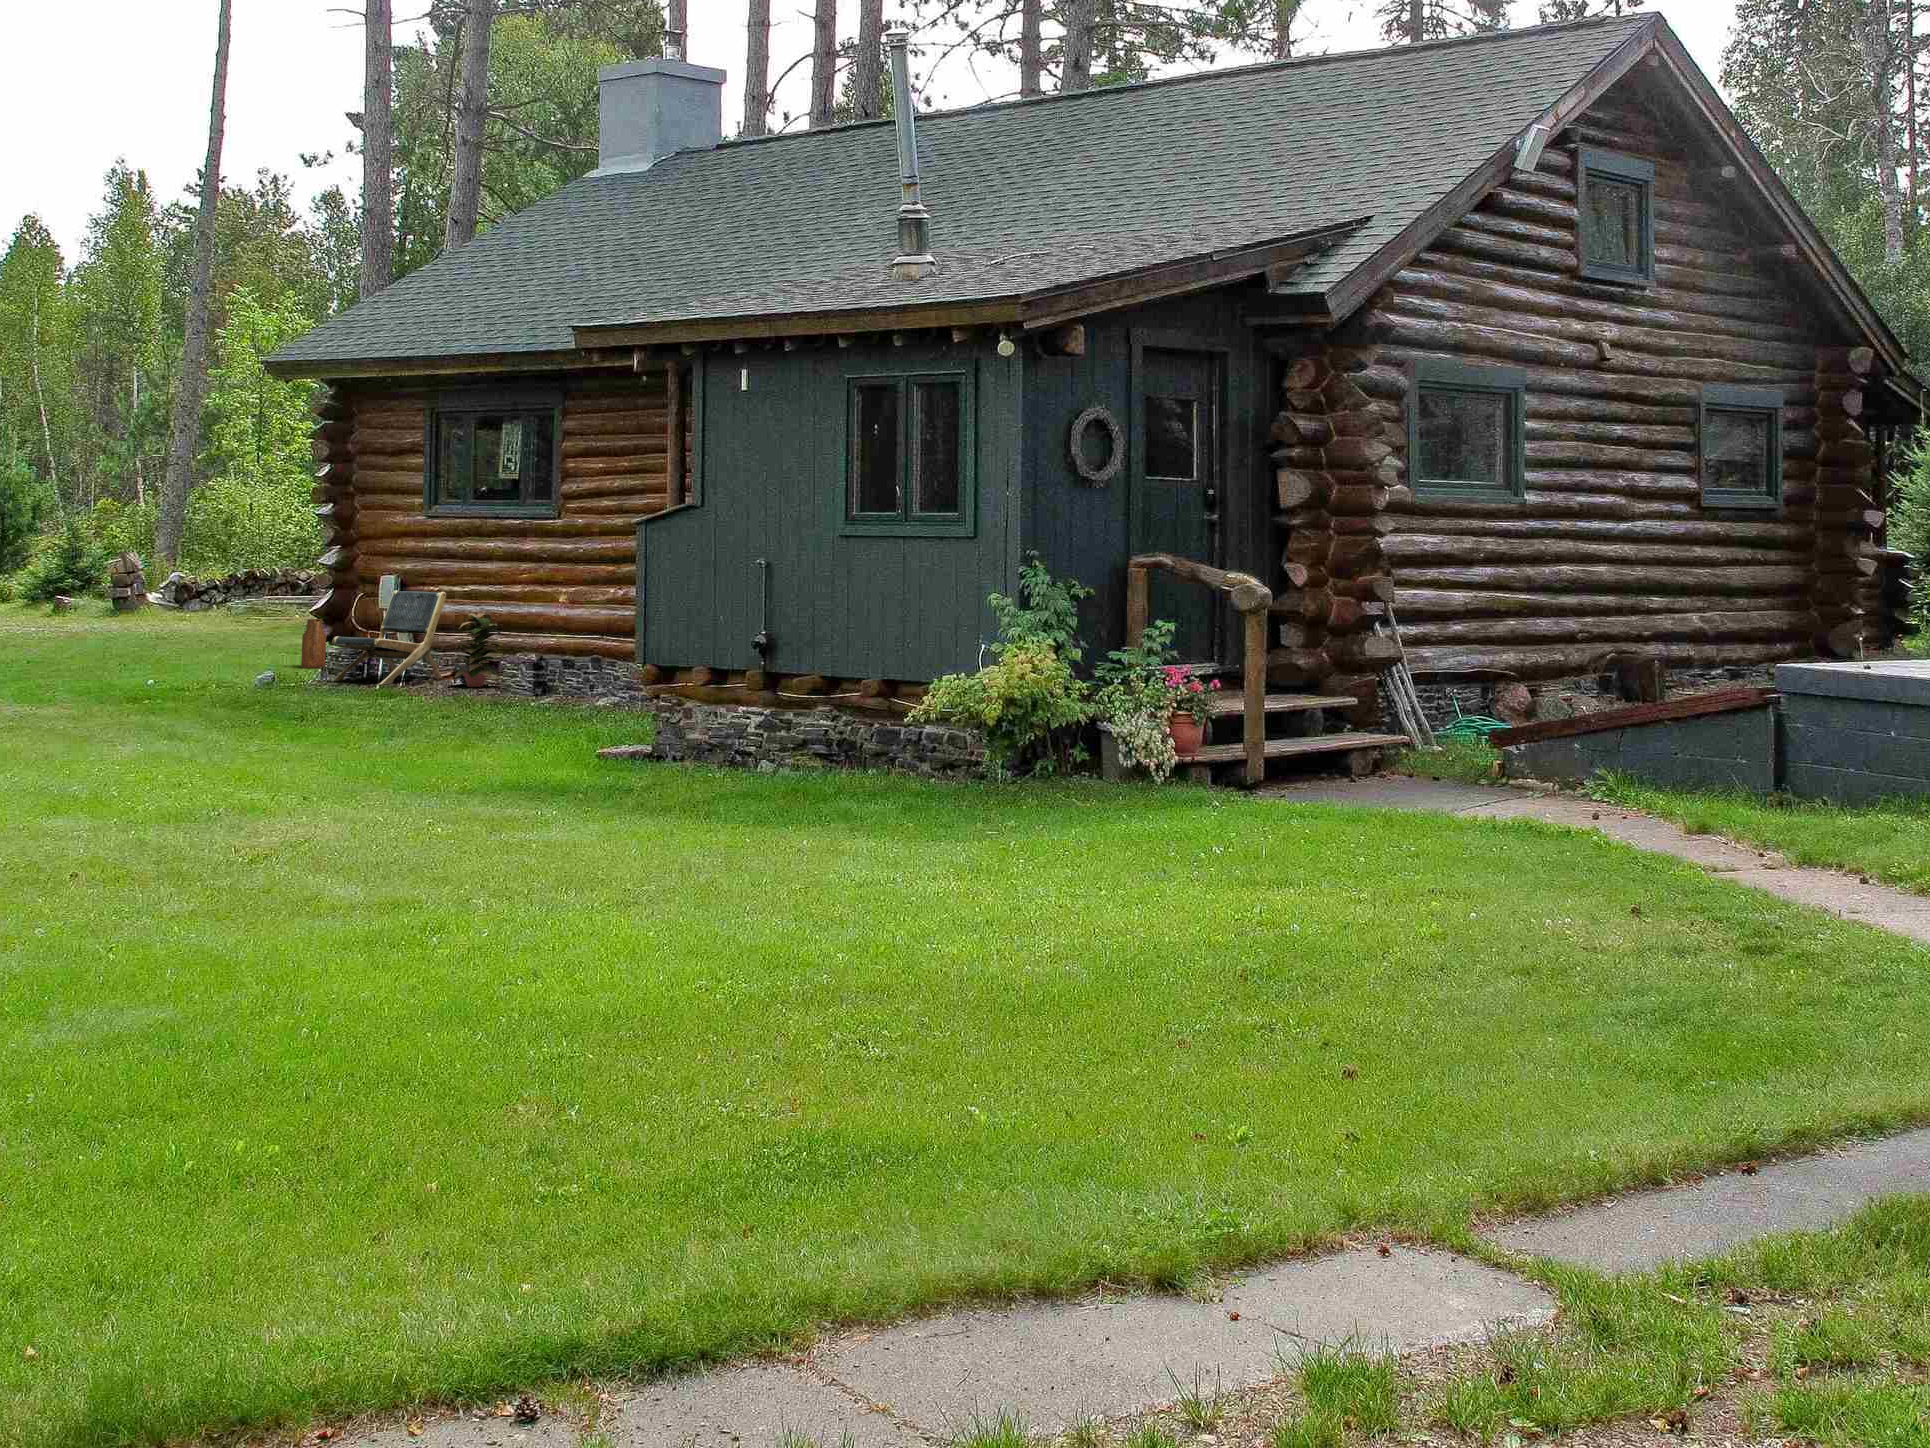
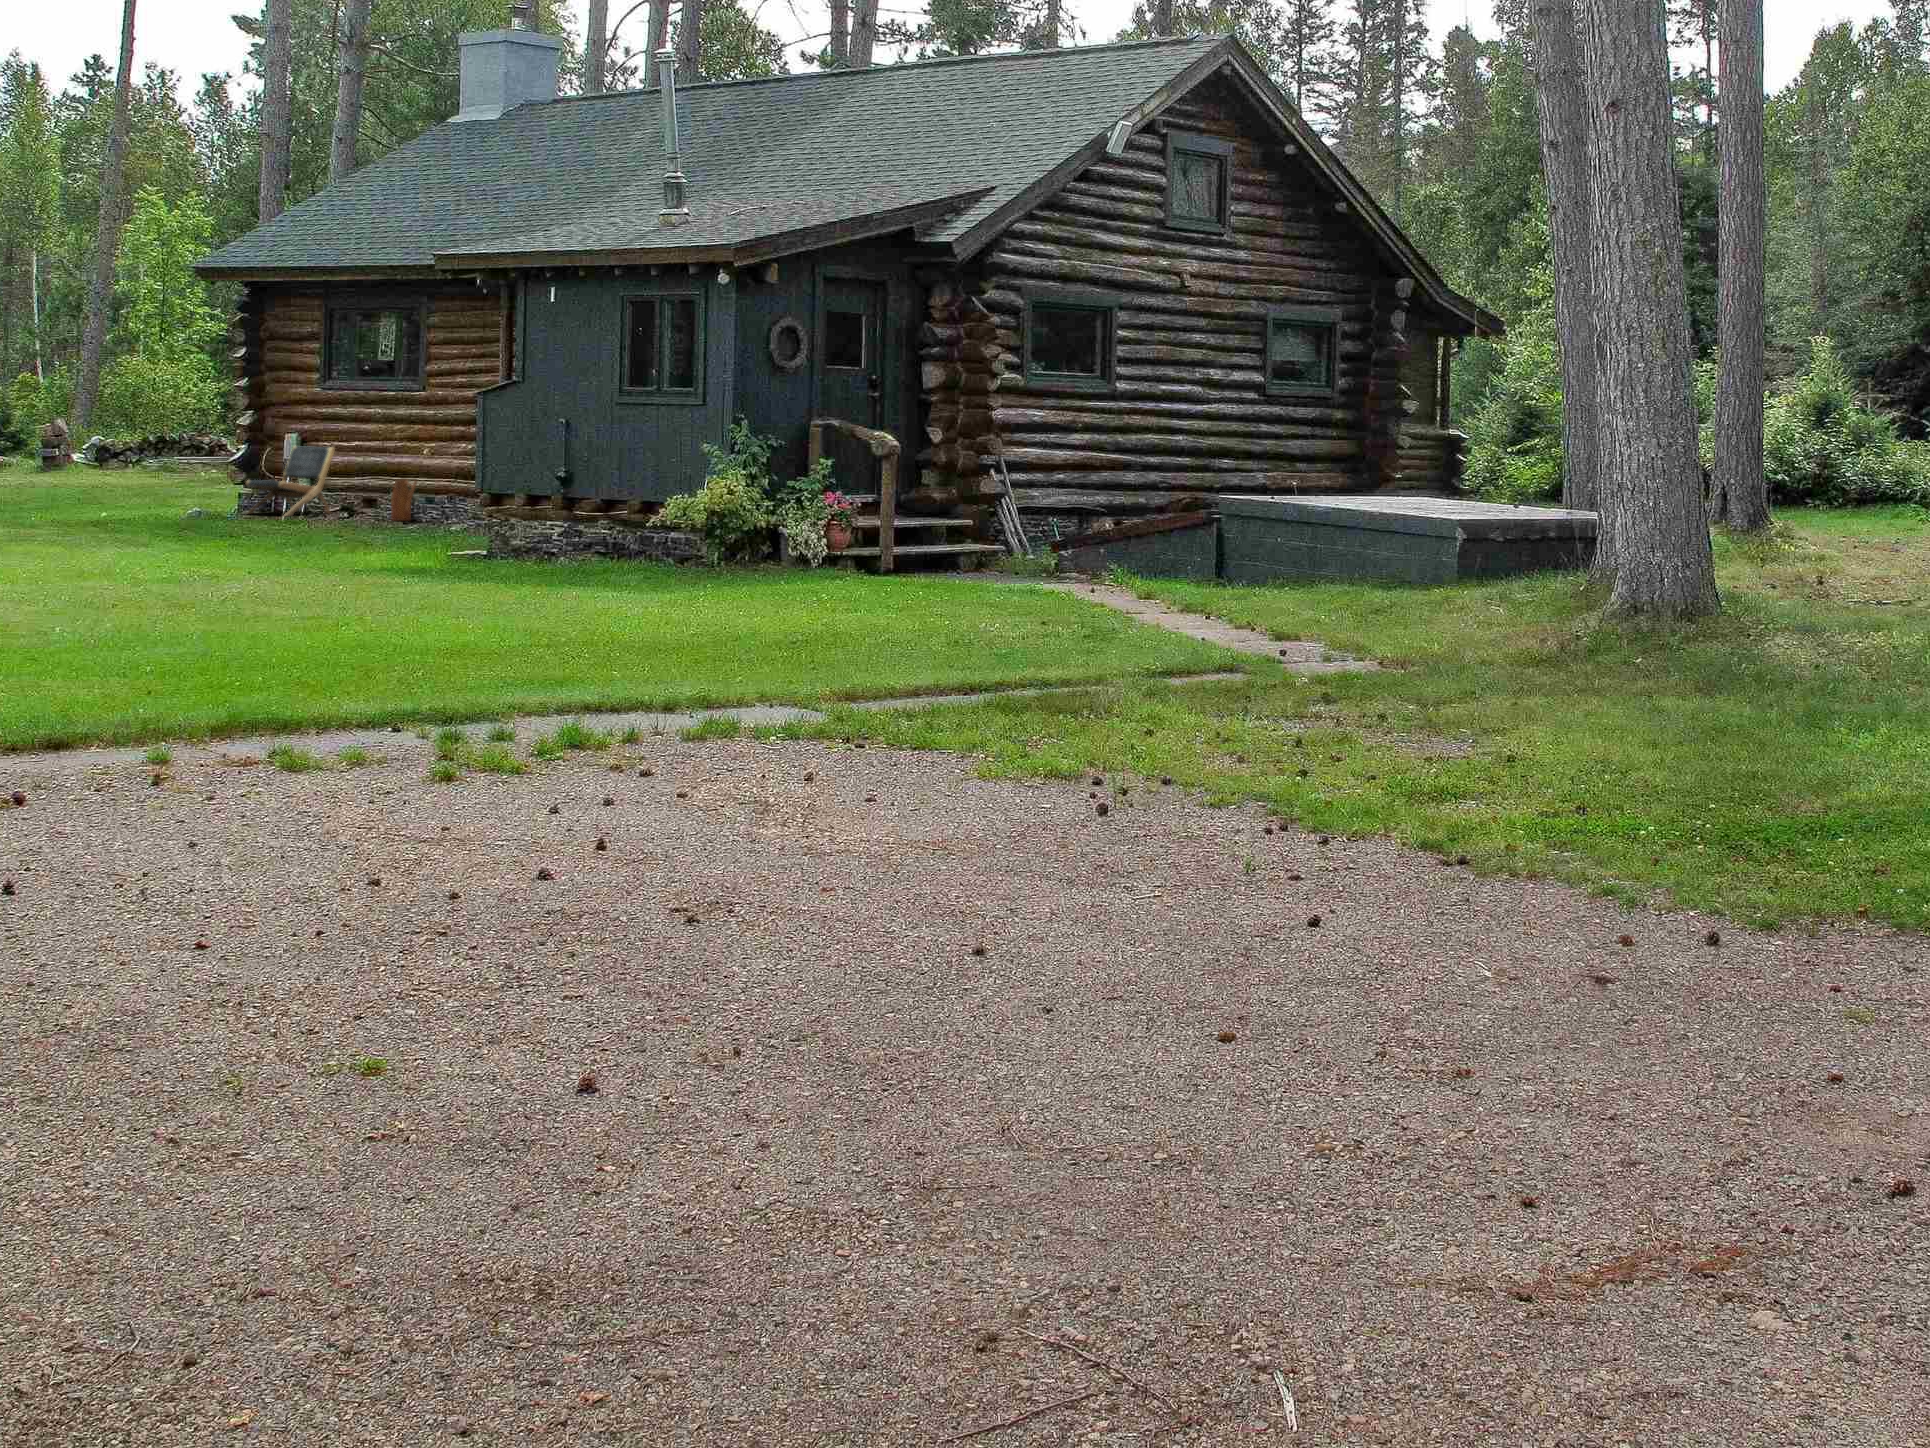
decorative plant: present [454,613,500,687] -> none [340,463,381,518]
watering can: present [301,619,326,668] -> present [391,479,417,521]

